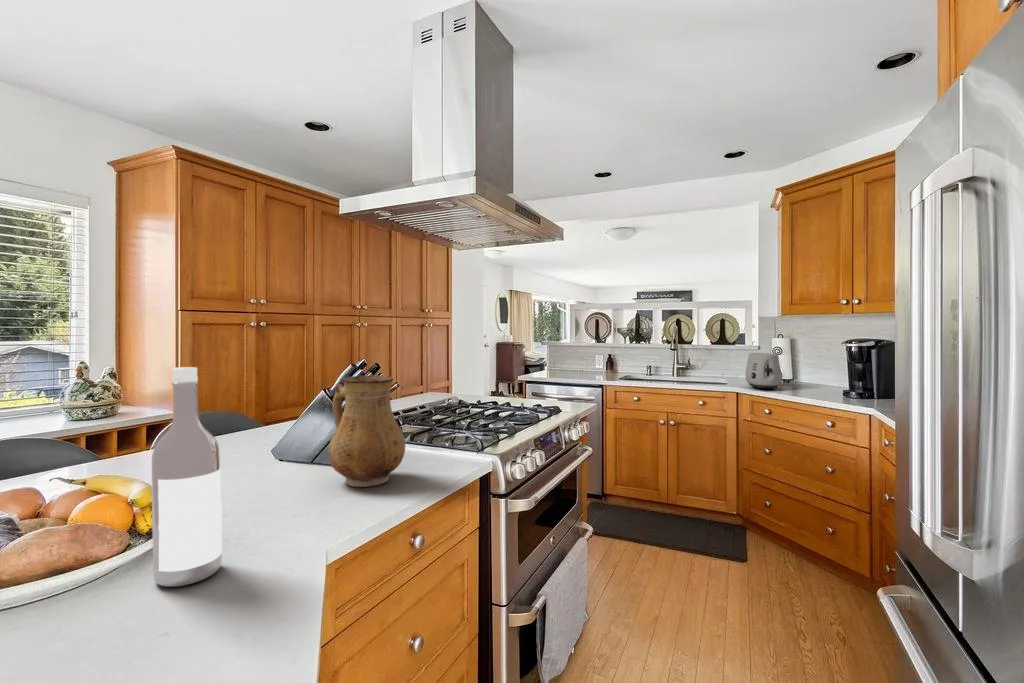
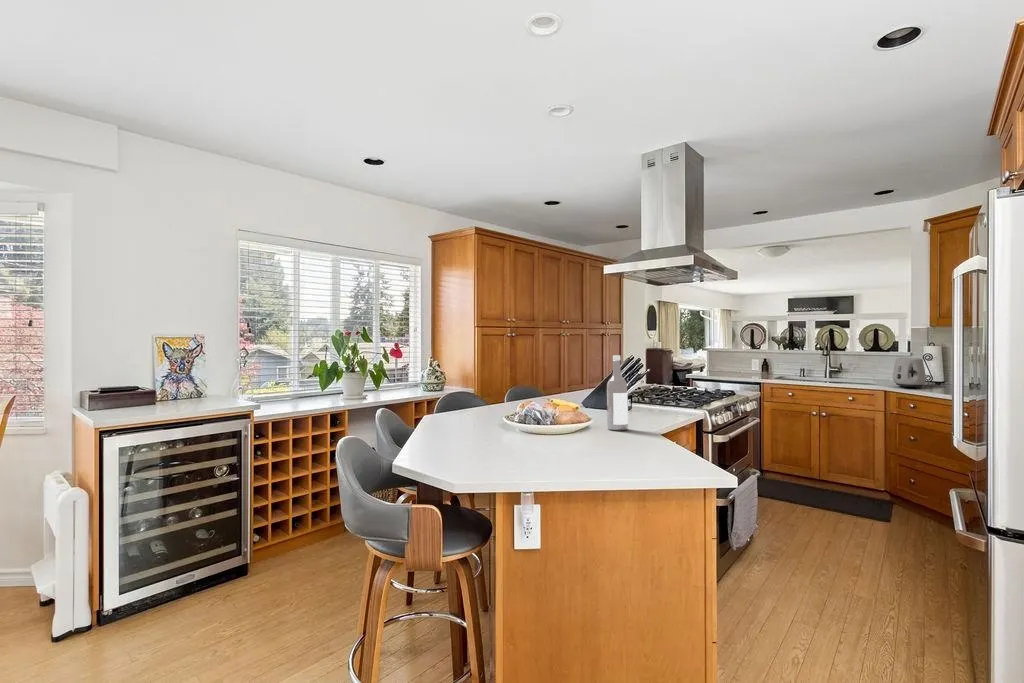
ceramic pitcher: present [328,375,405,487] -> none [626,364,666,417]

